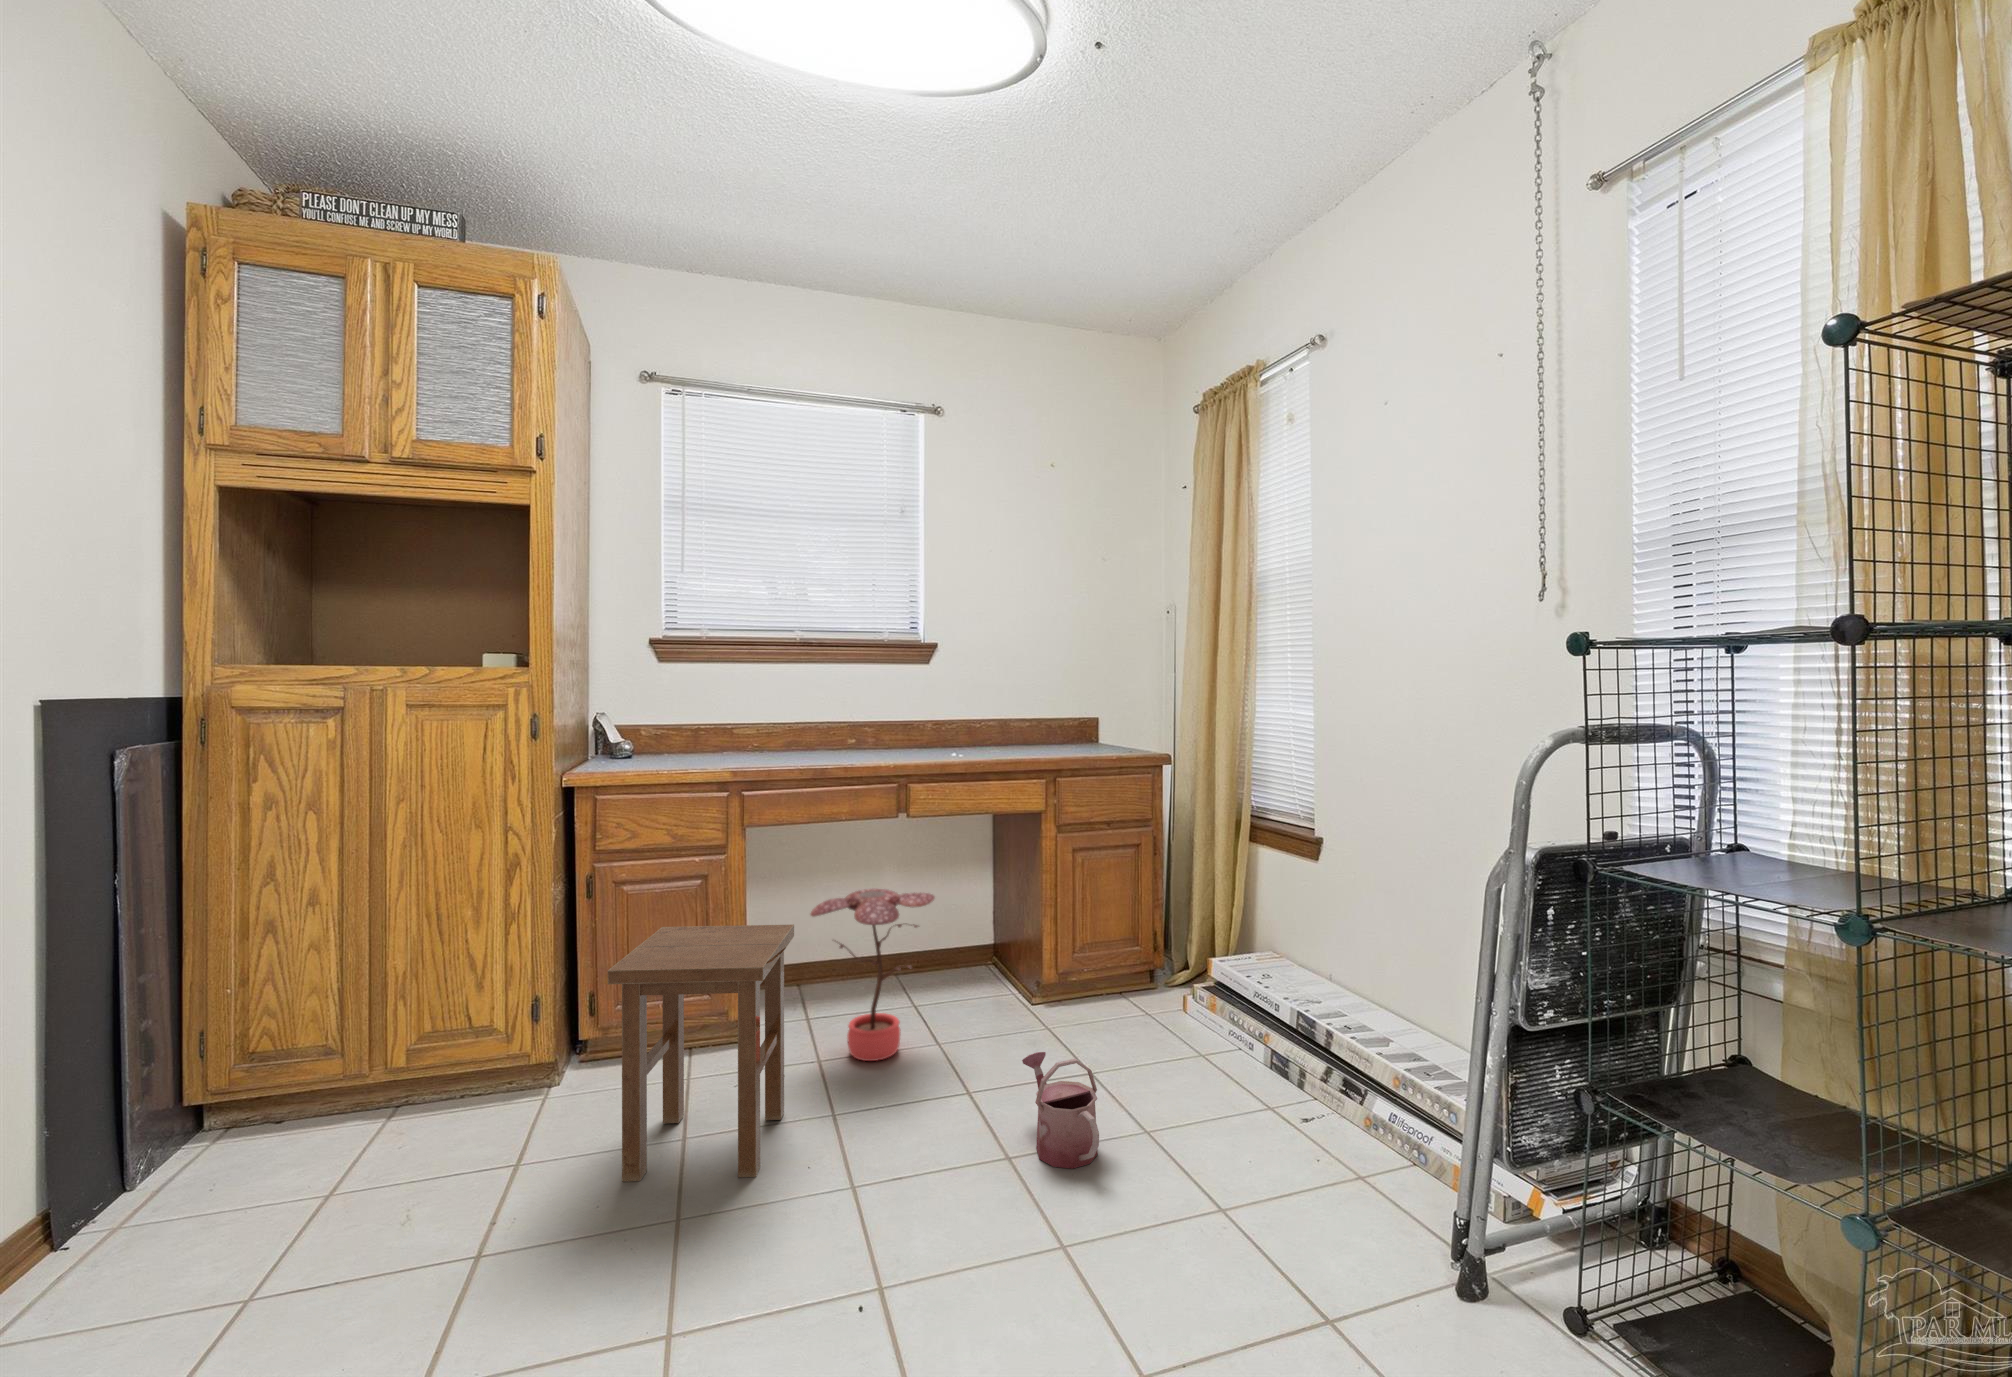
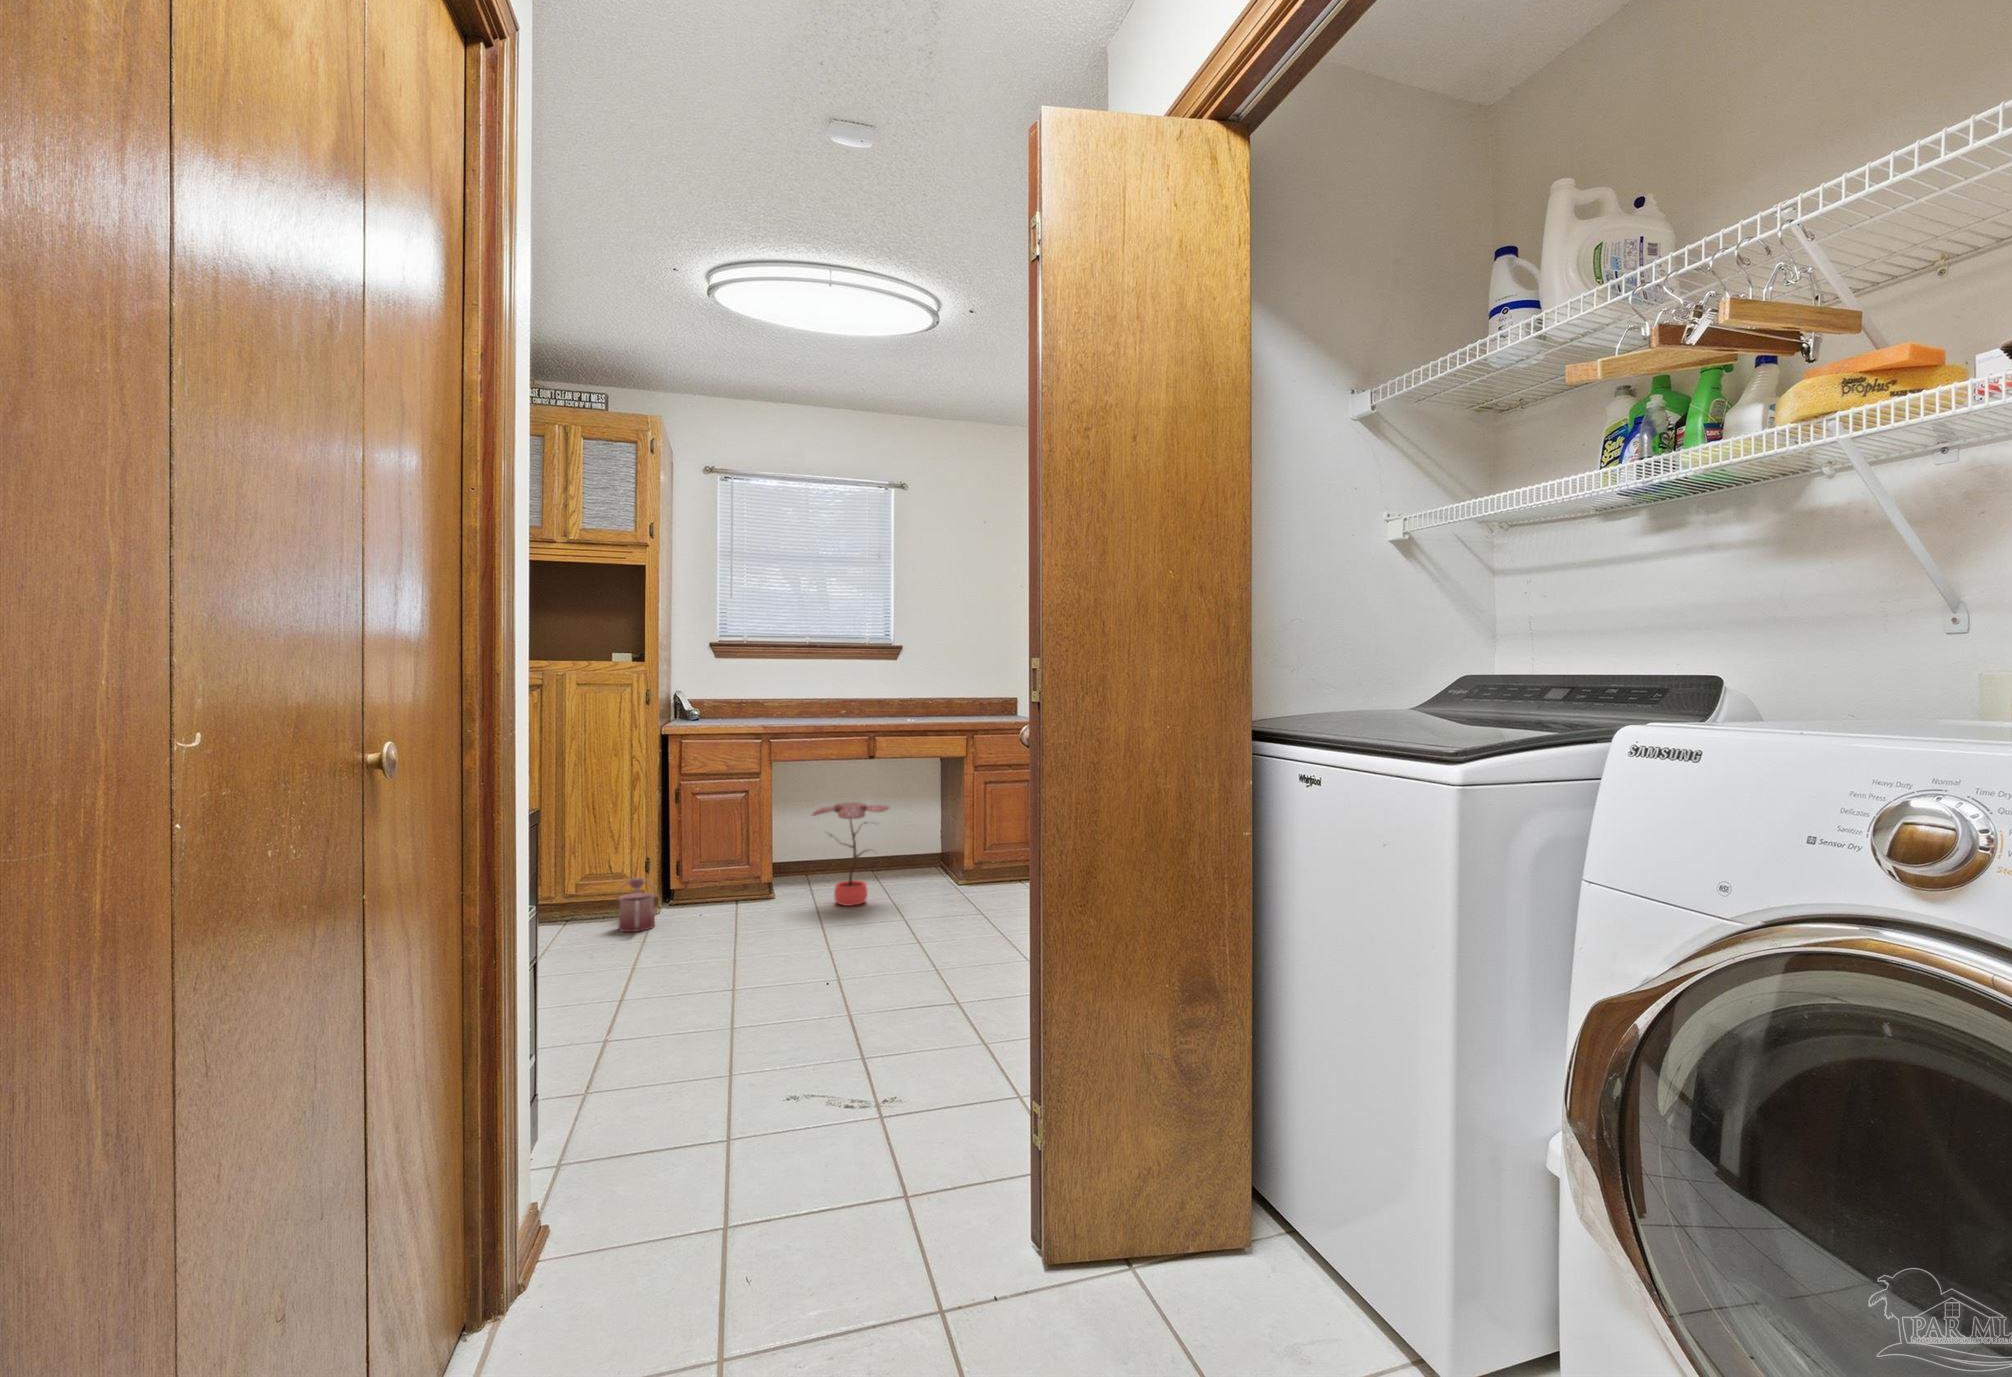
stool: present [608,924,794,1182] -> none [698,814,800,943]
watering can: present [1022,1052,1099,1169] -> present [617,878,657,932]

